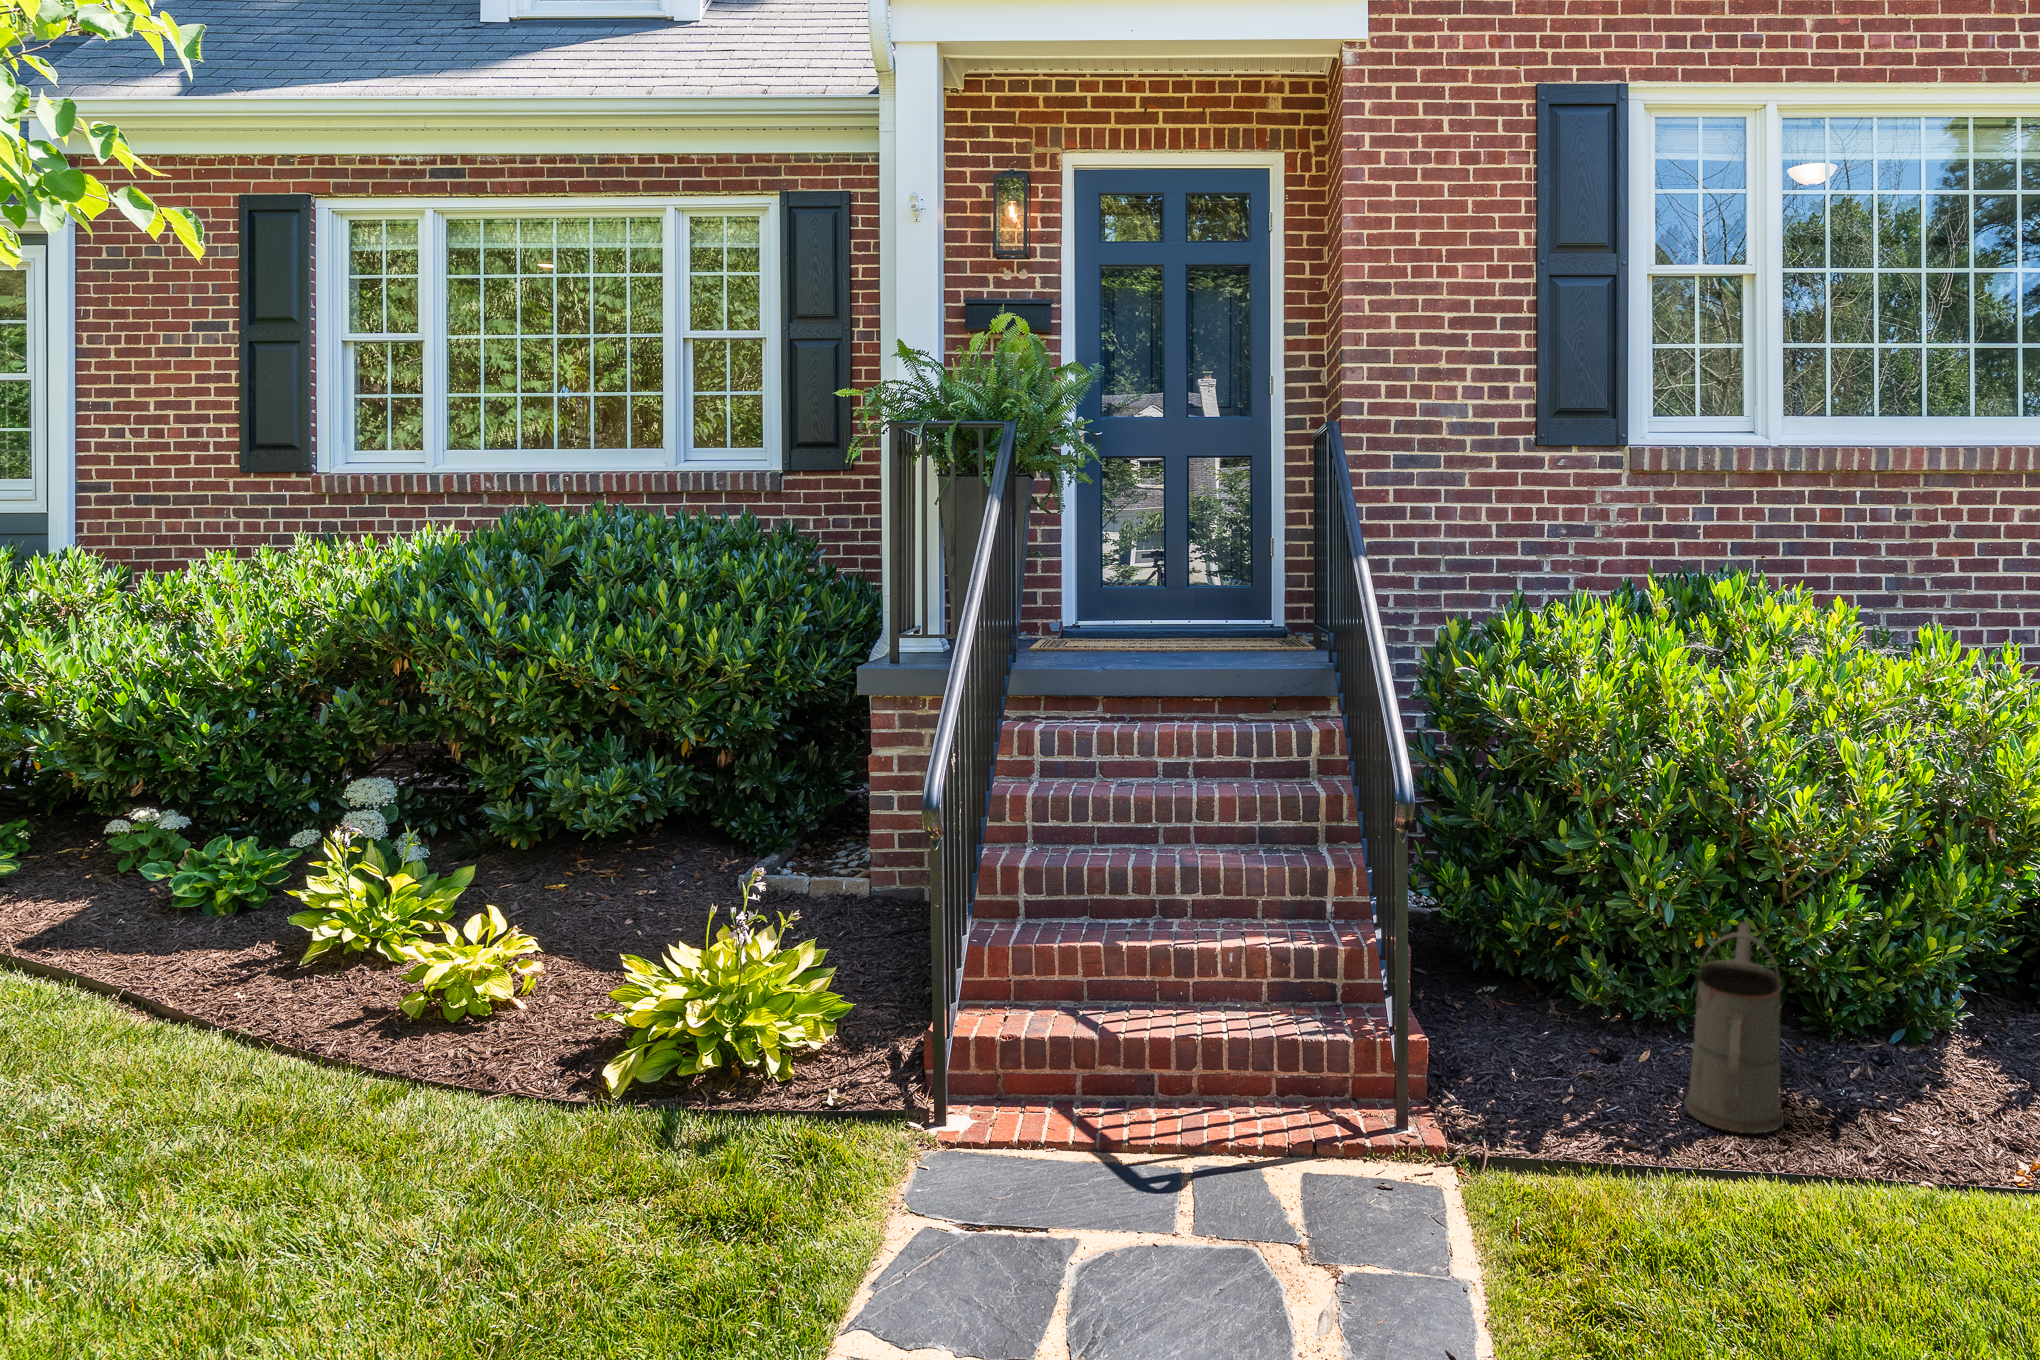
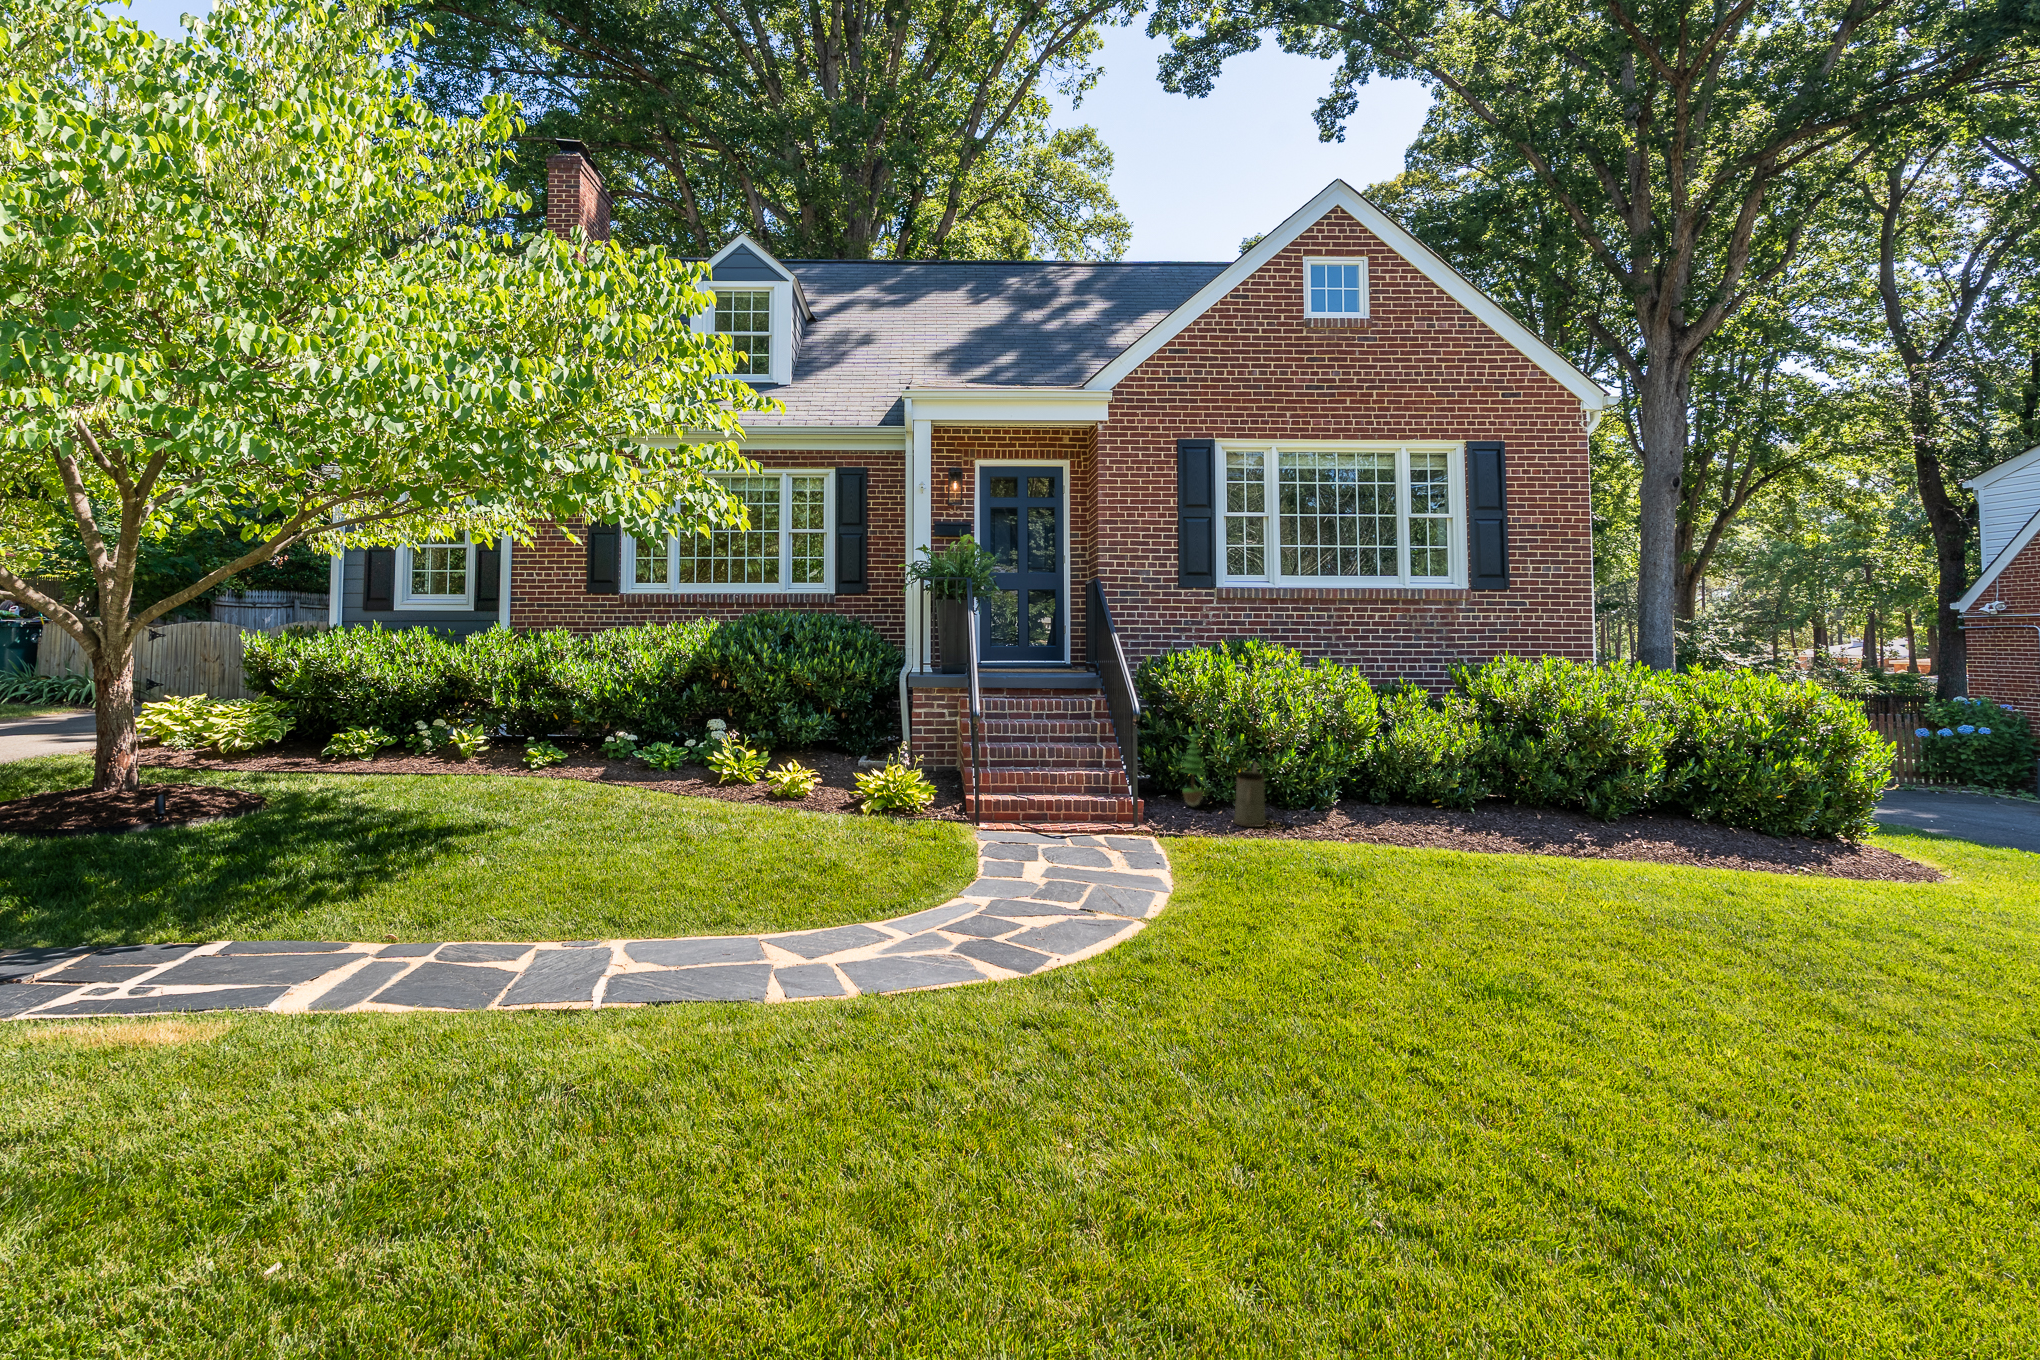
potted tree: none [1530,841,1604,1040] -> present [1181,737,1205,807]

